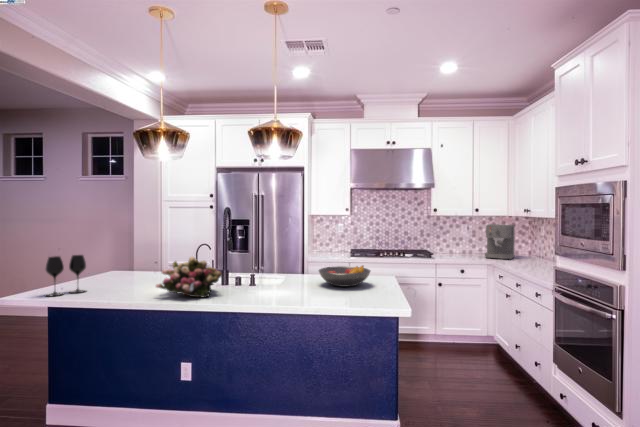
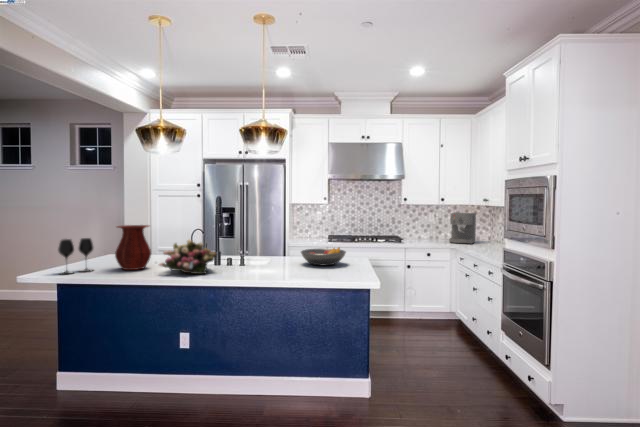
vase: none [109,240,151,291] -> present [115,225,151,270]

